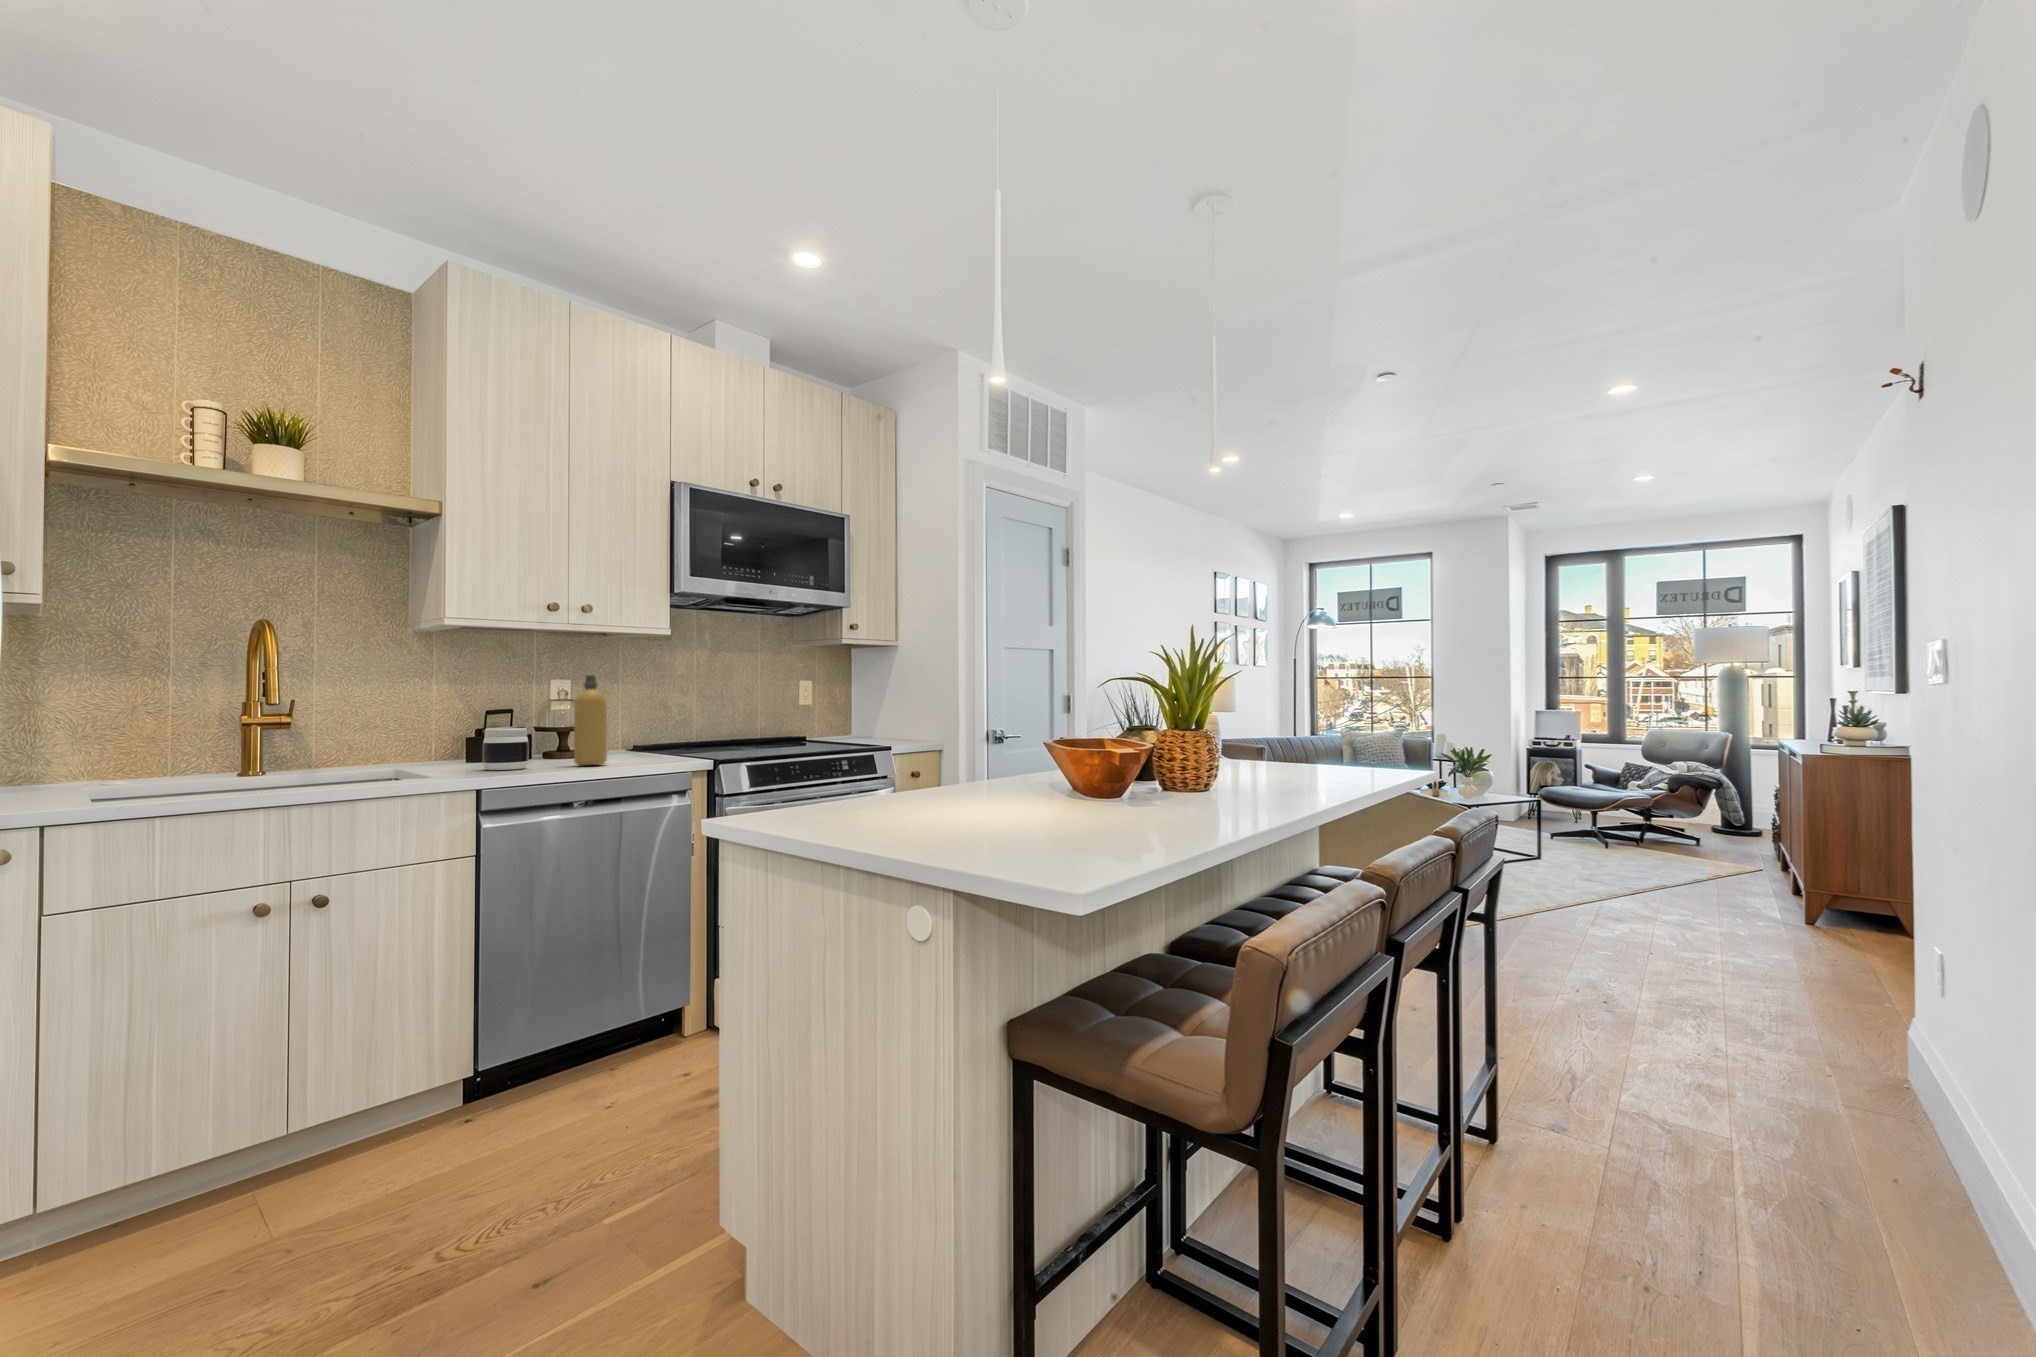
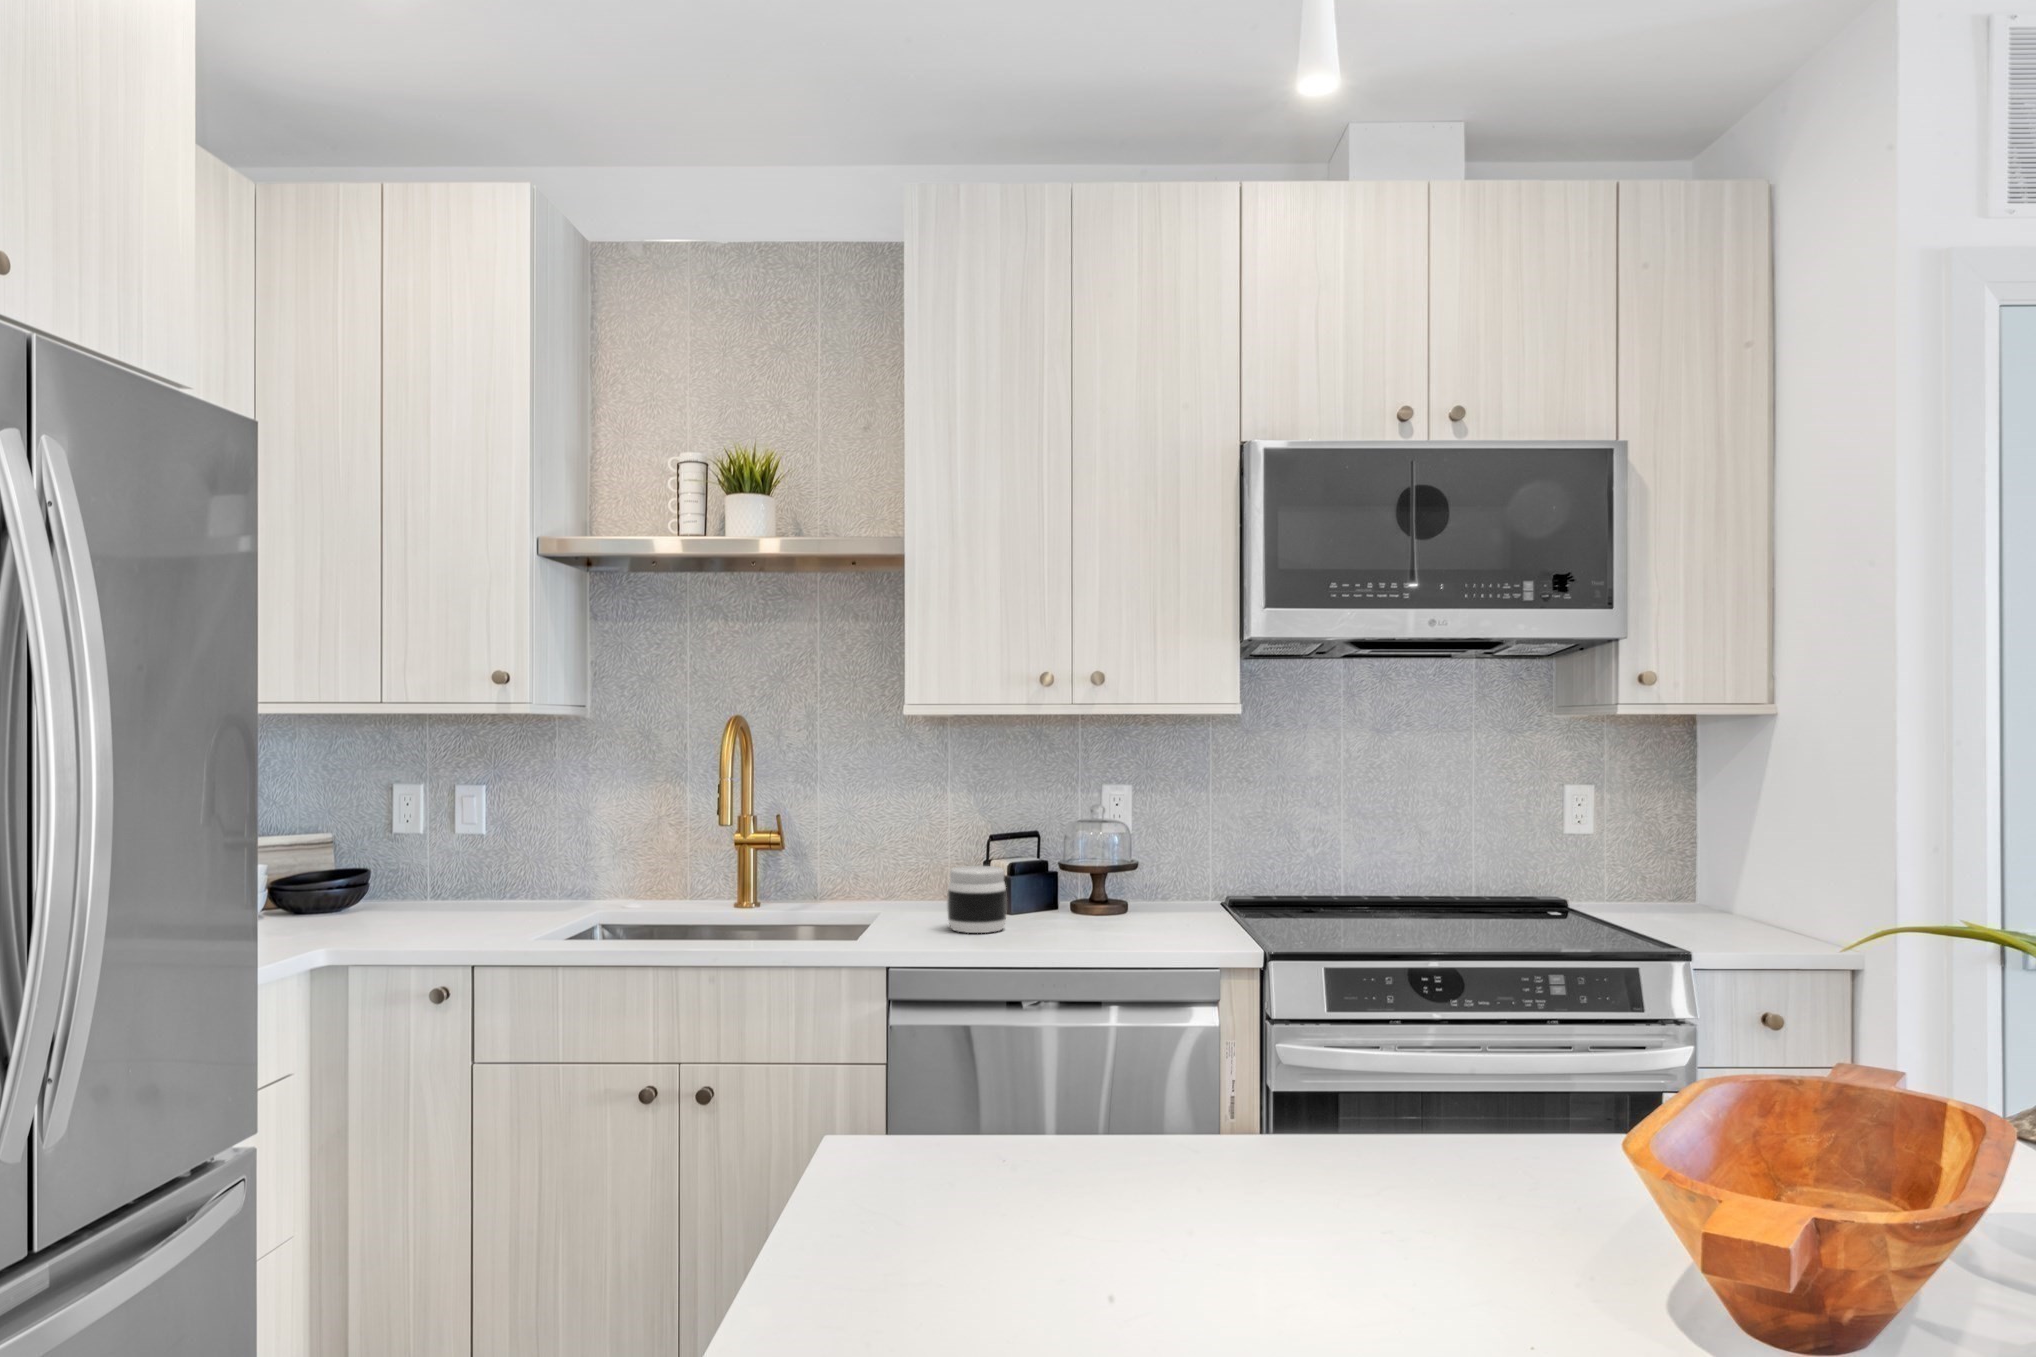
bottle: present [574,675,607,765] -> none [1062,791,1121,937]

